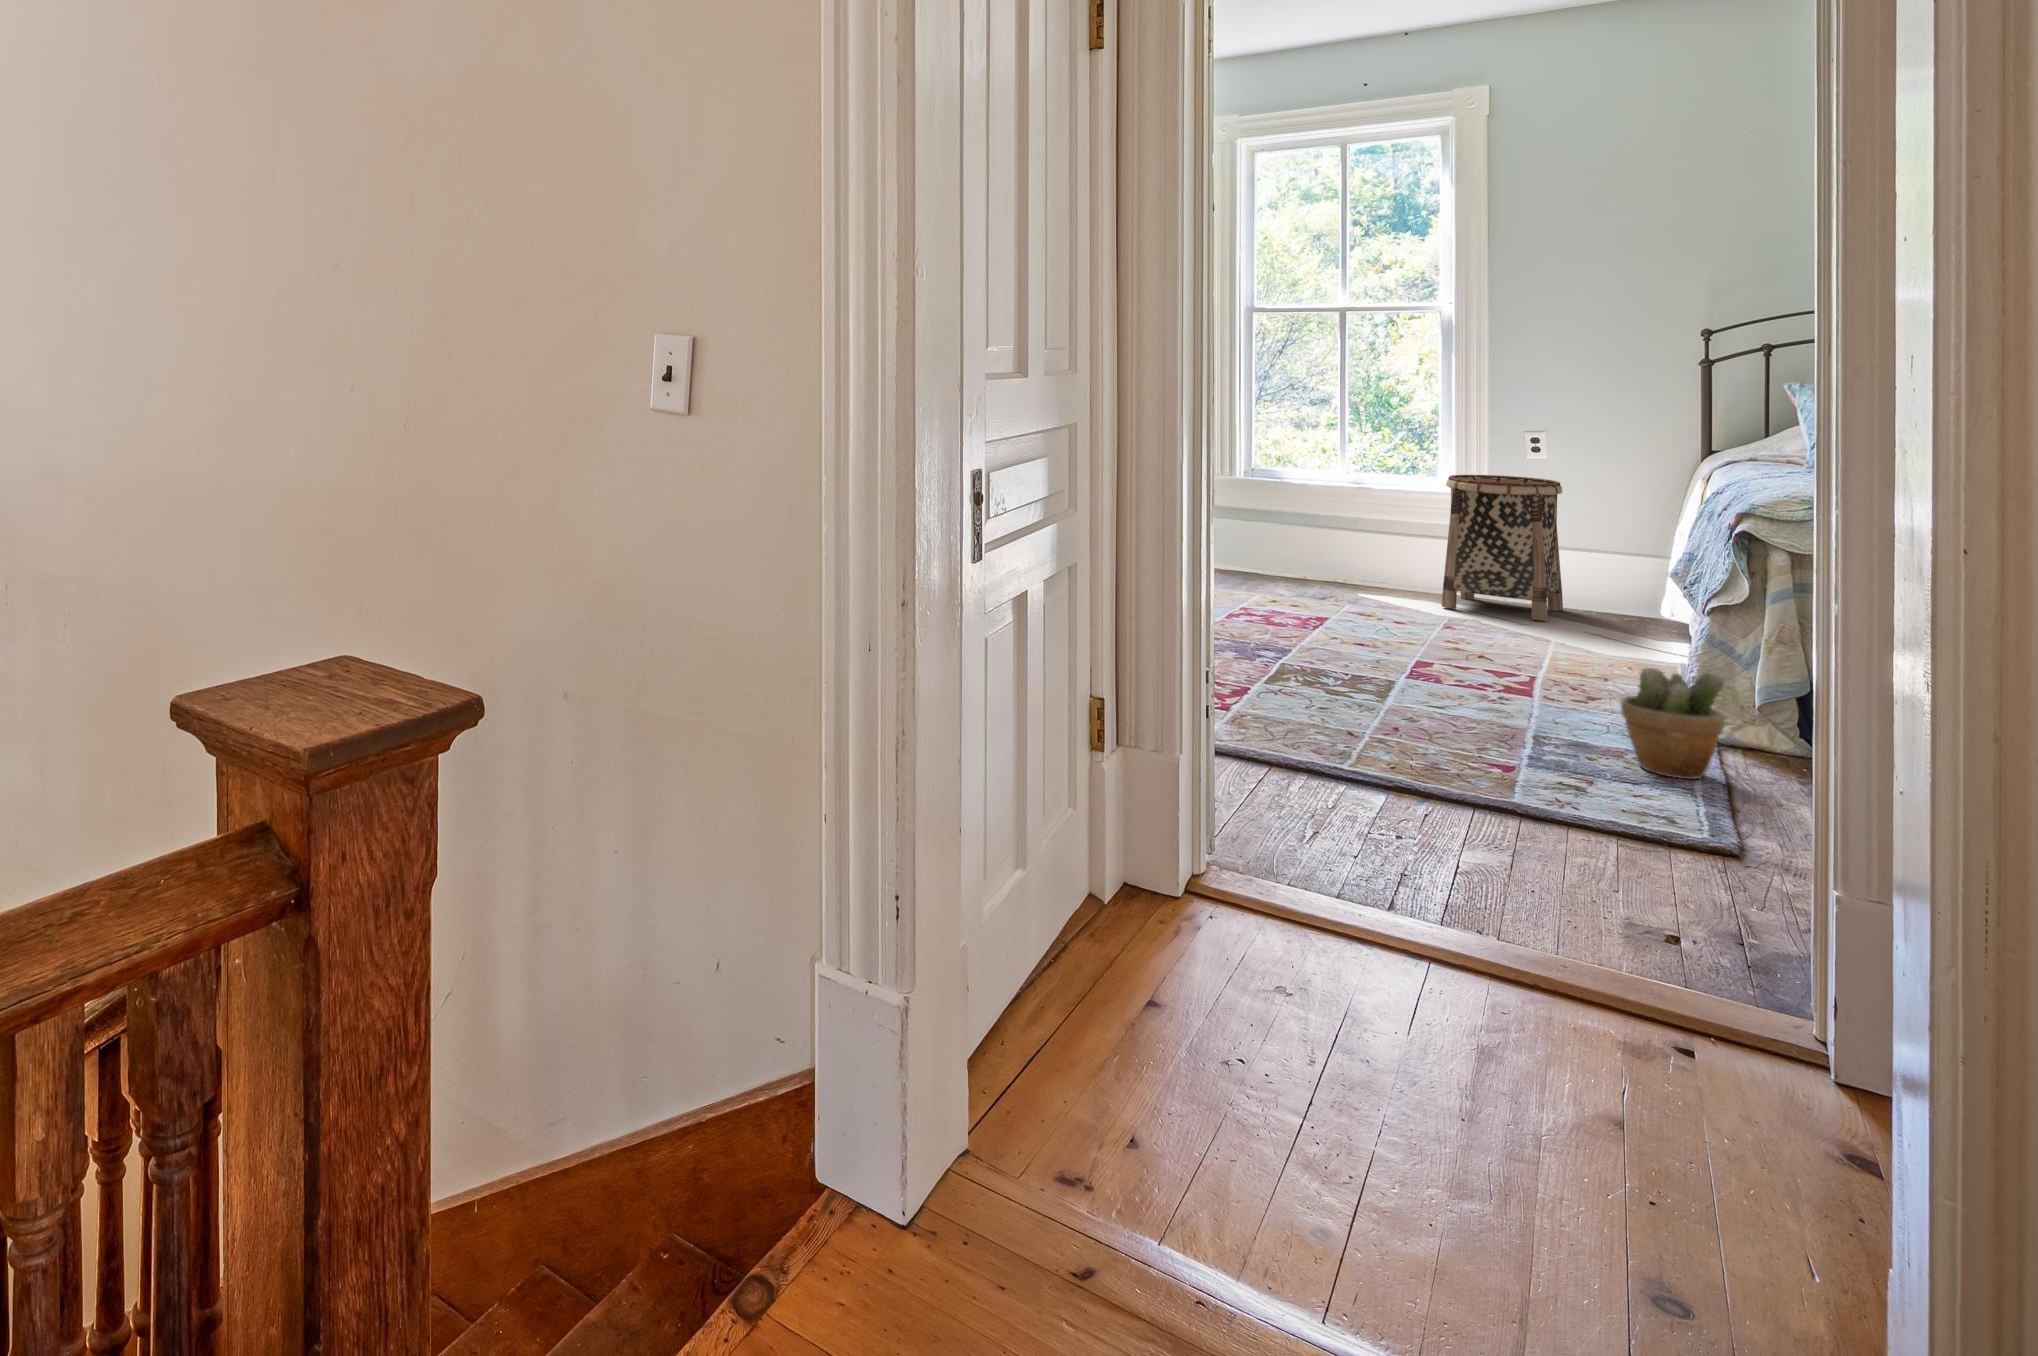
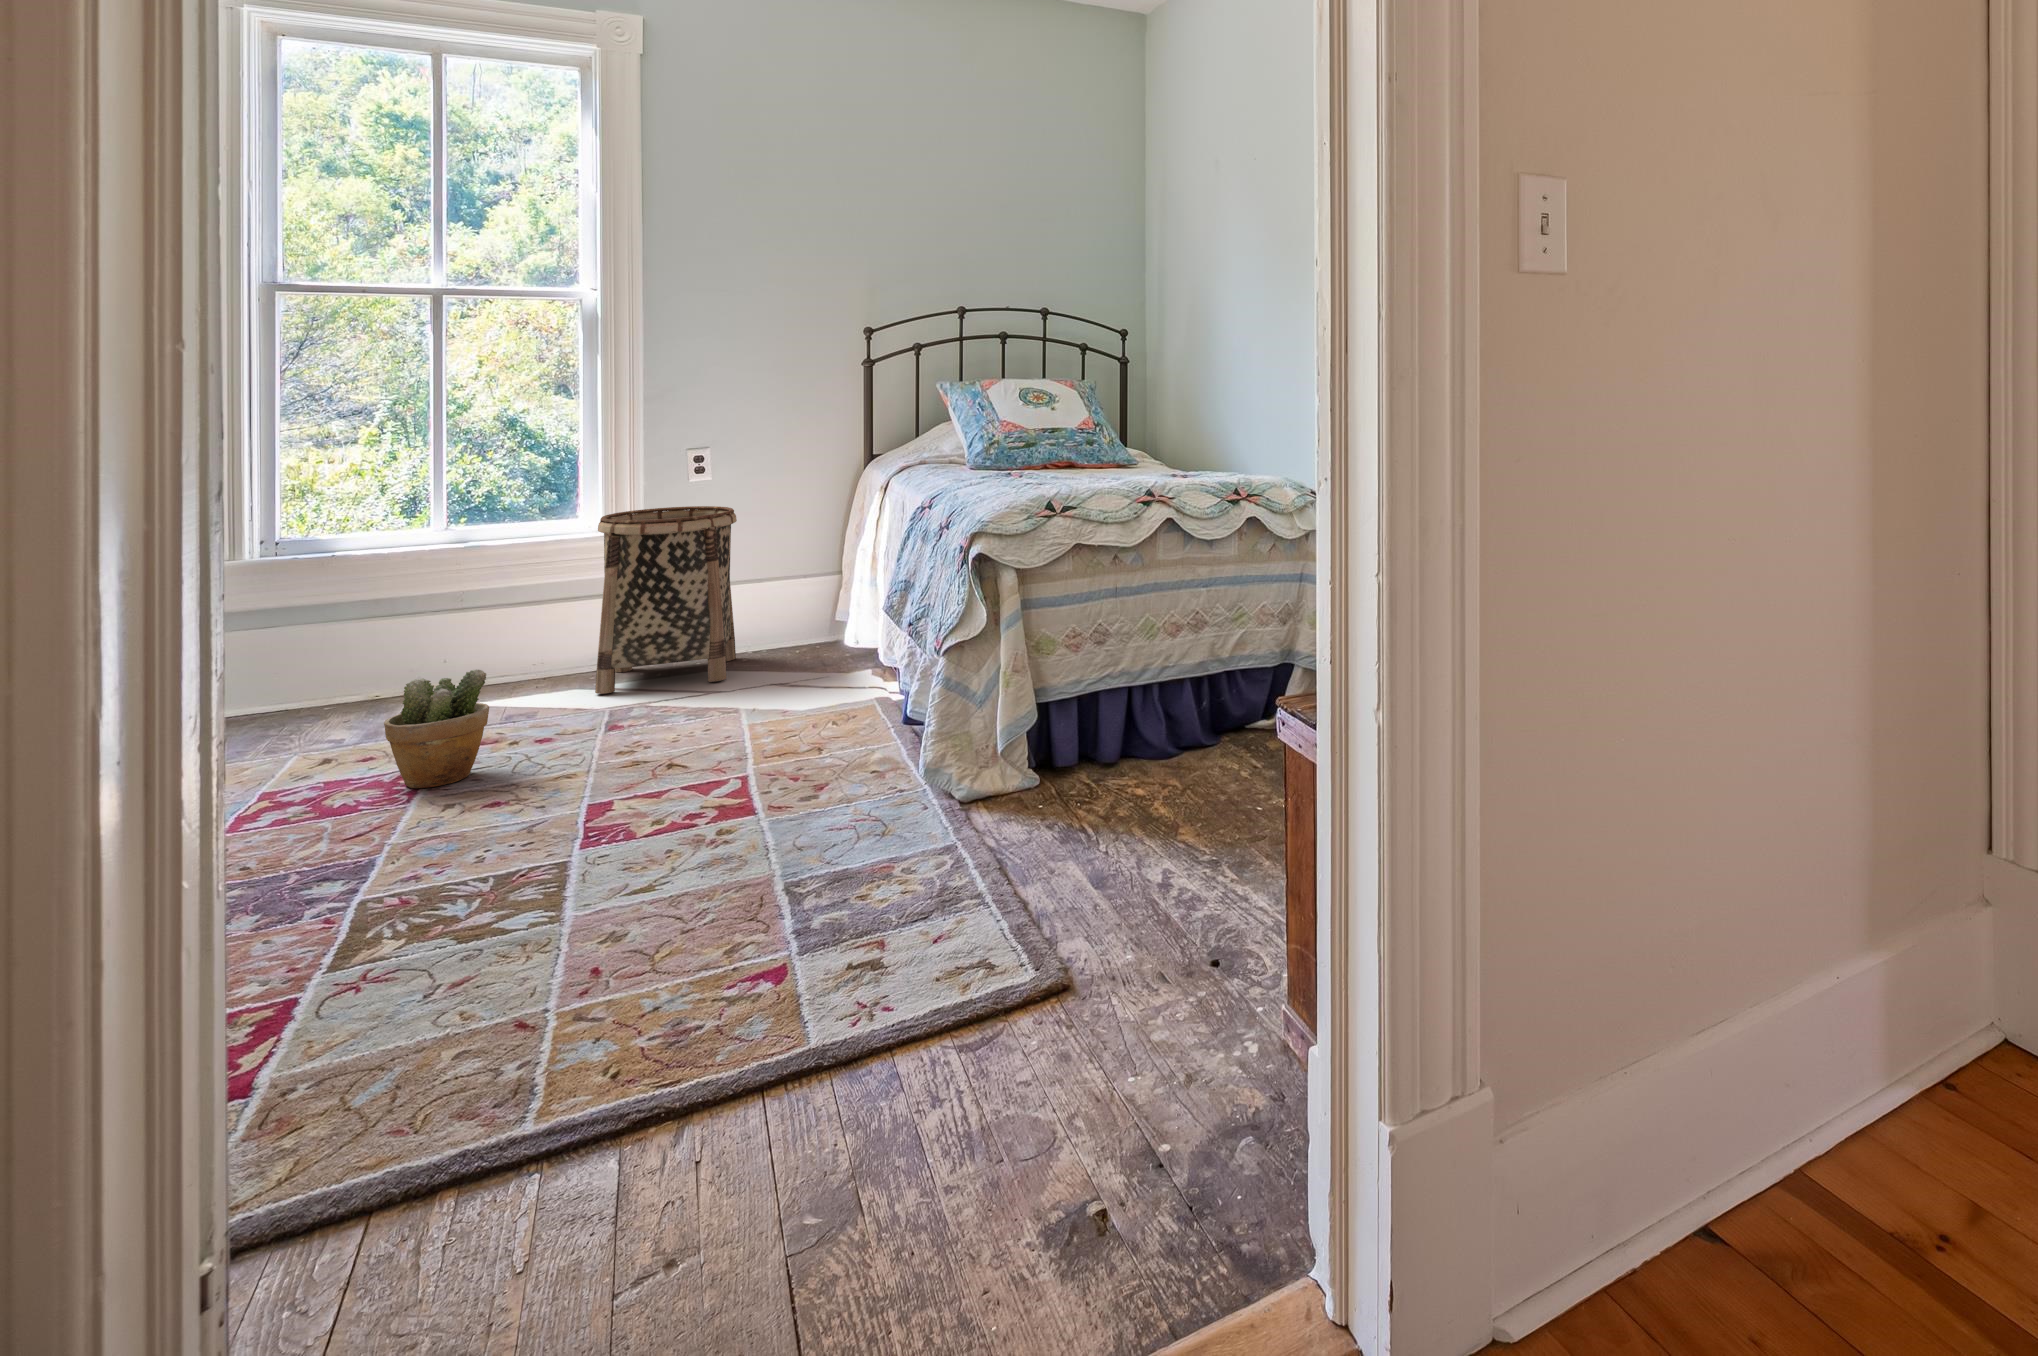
potted plant: present [1621,668,1725,780] -> present [384,670,489,788]

